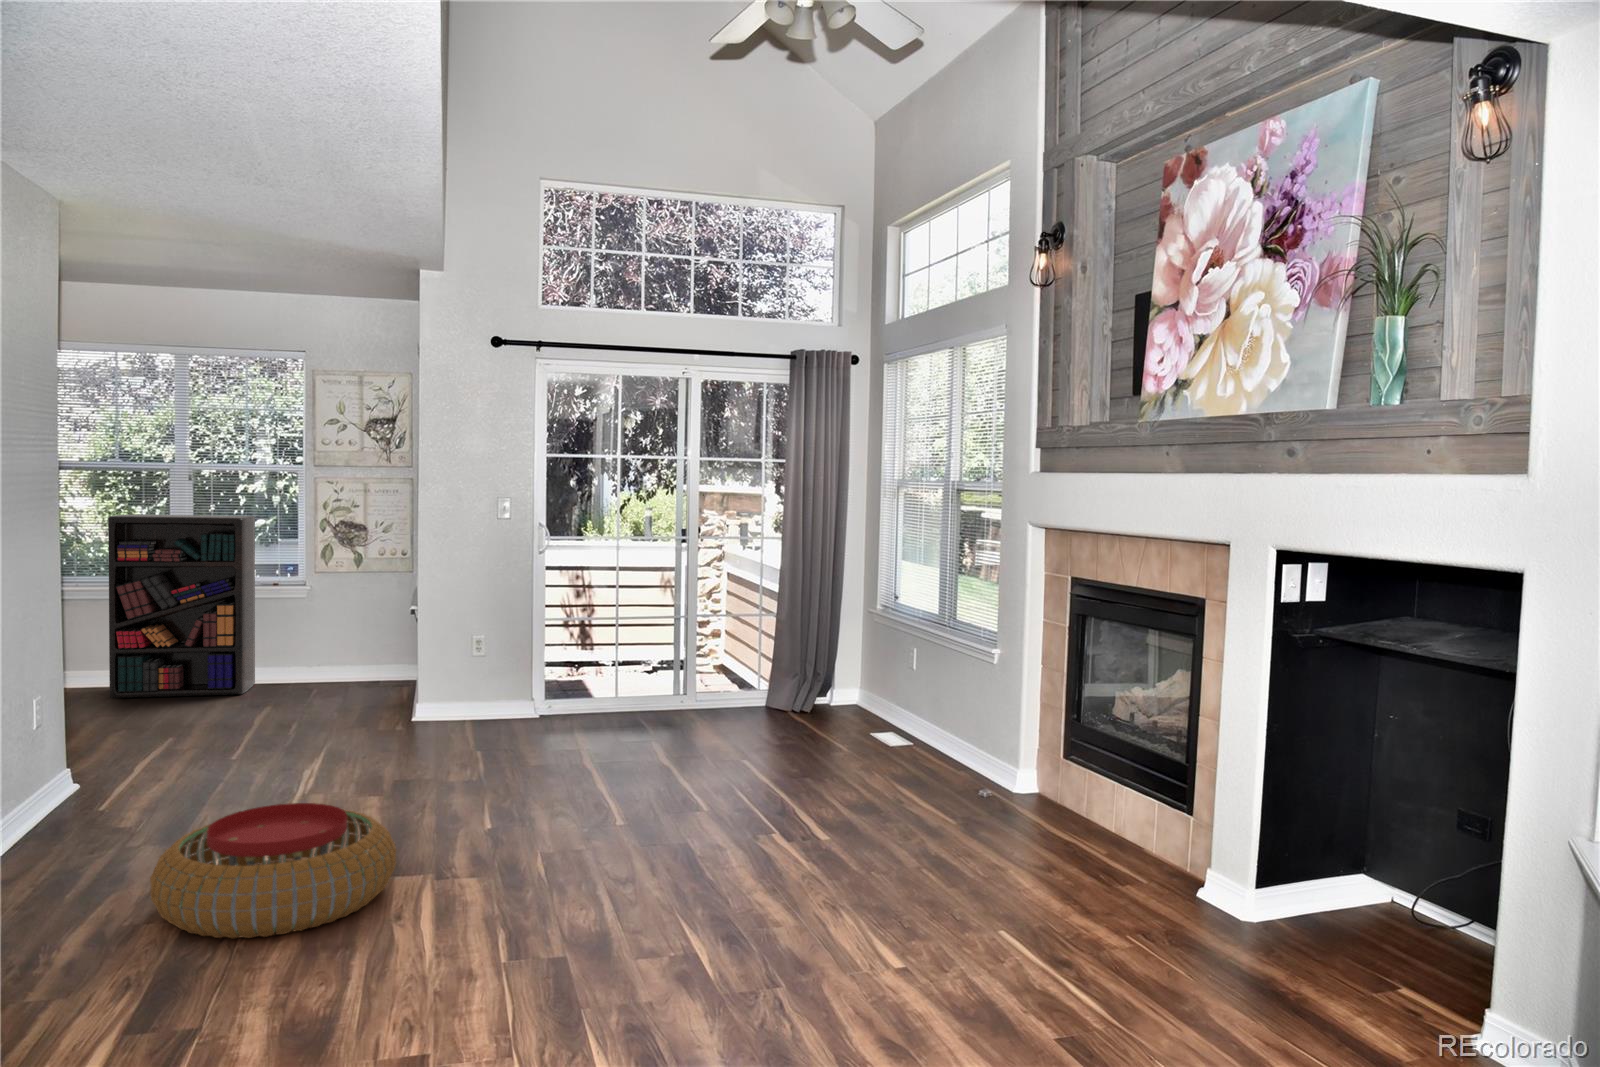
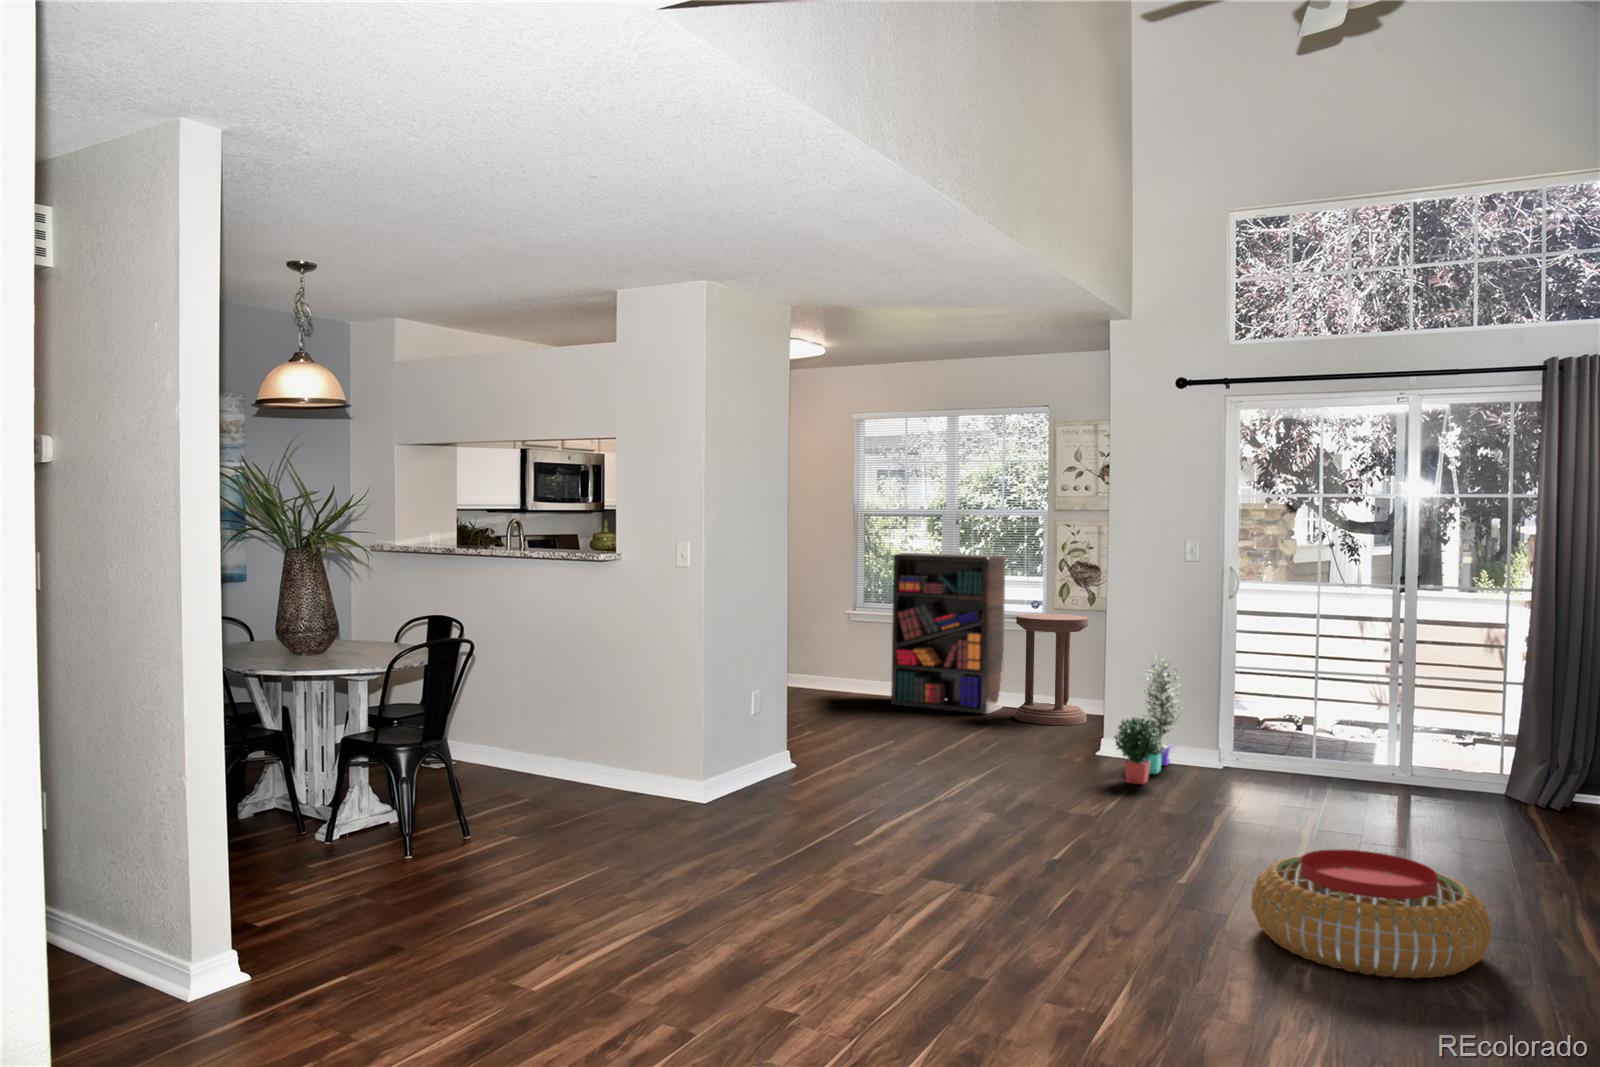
side table: none [279,578,362,698] -> present [1015,614,1088,725]
potted plant: none [454,614,505,749] -> present [1115,656,1182,784]
pouf: present [150,803,396,938] -> present [1251,849,1491,979]

